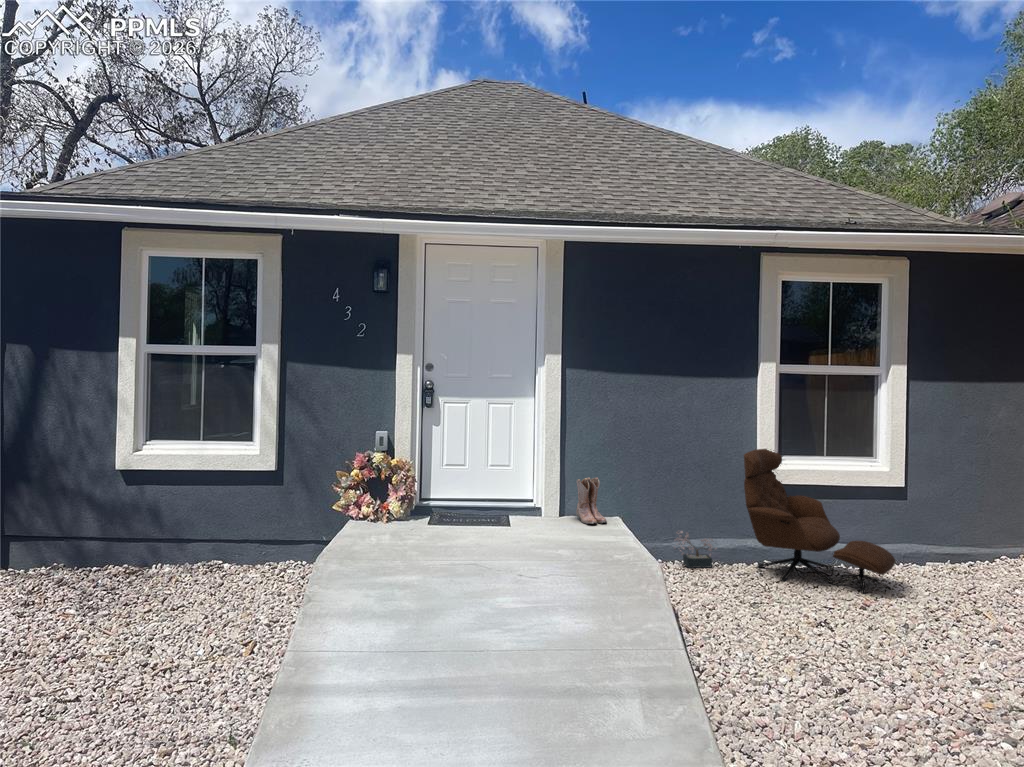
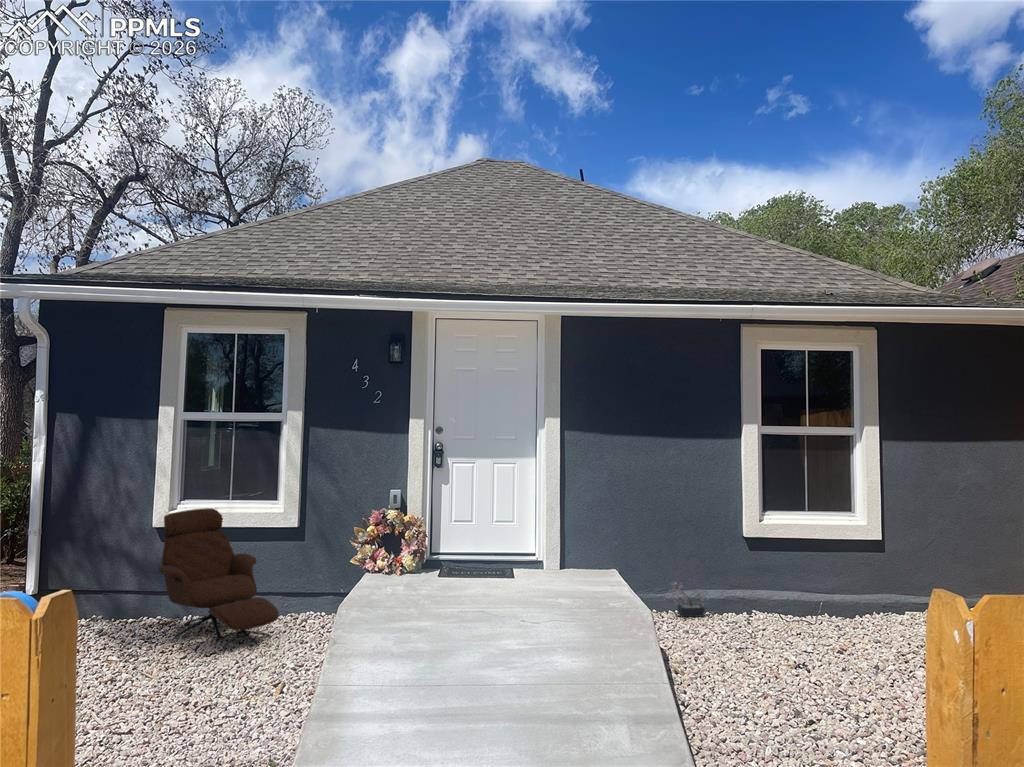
lounge chair: present [744,449,895,593] -> present [158,508,279,648]
boots: present [576,477,607,524] -> none [576,532,605,576]

